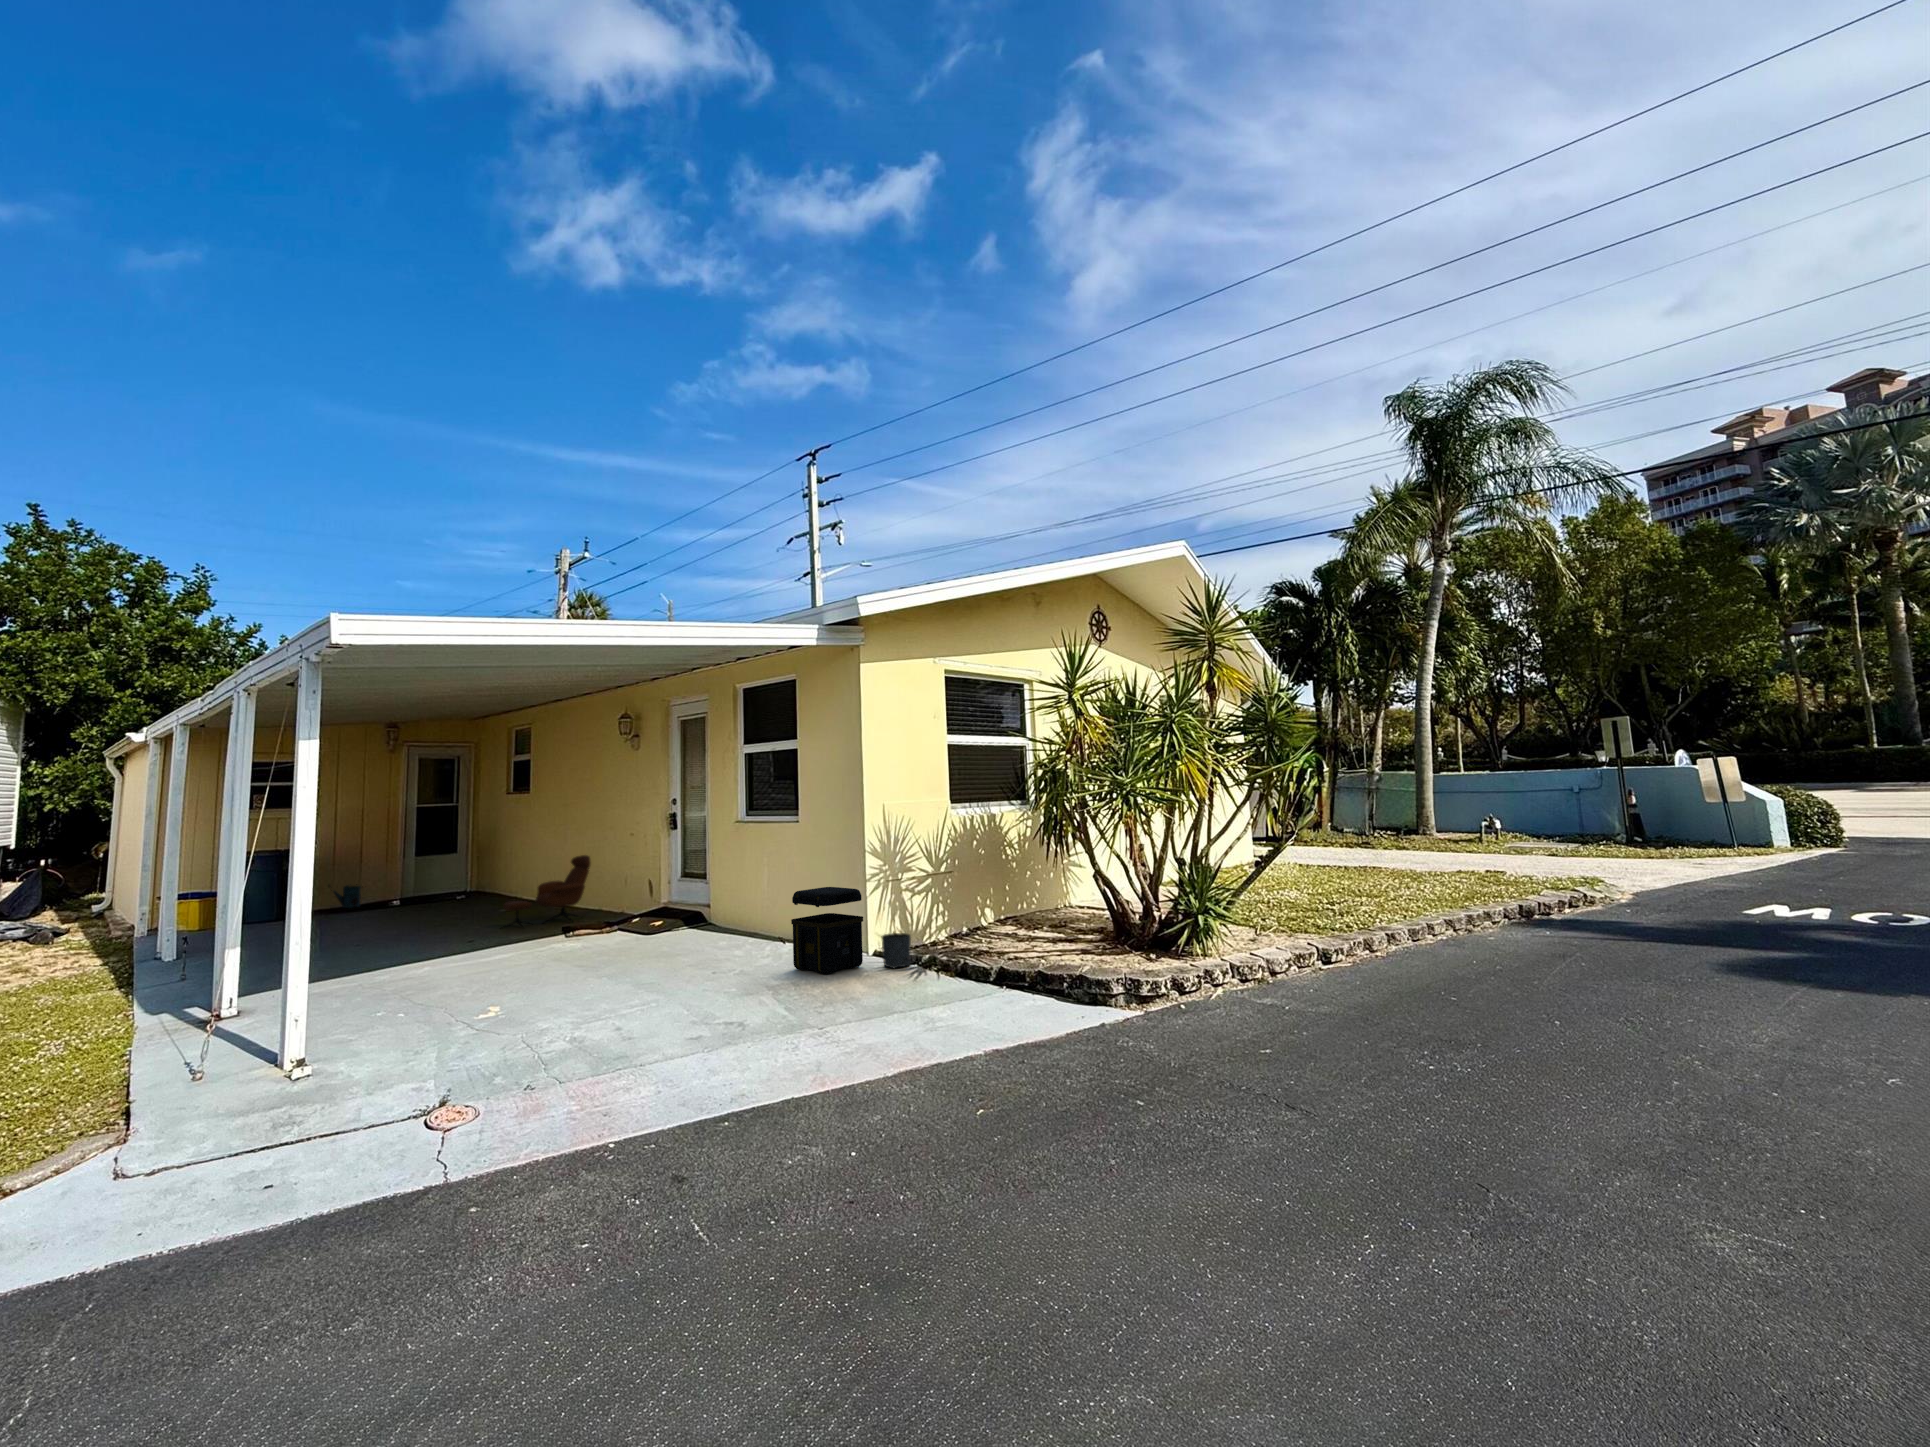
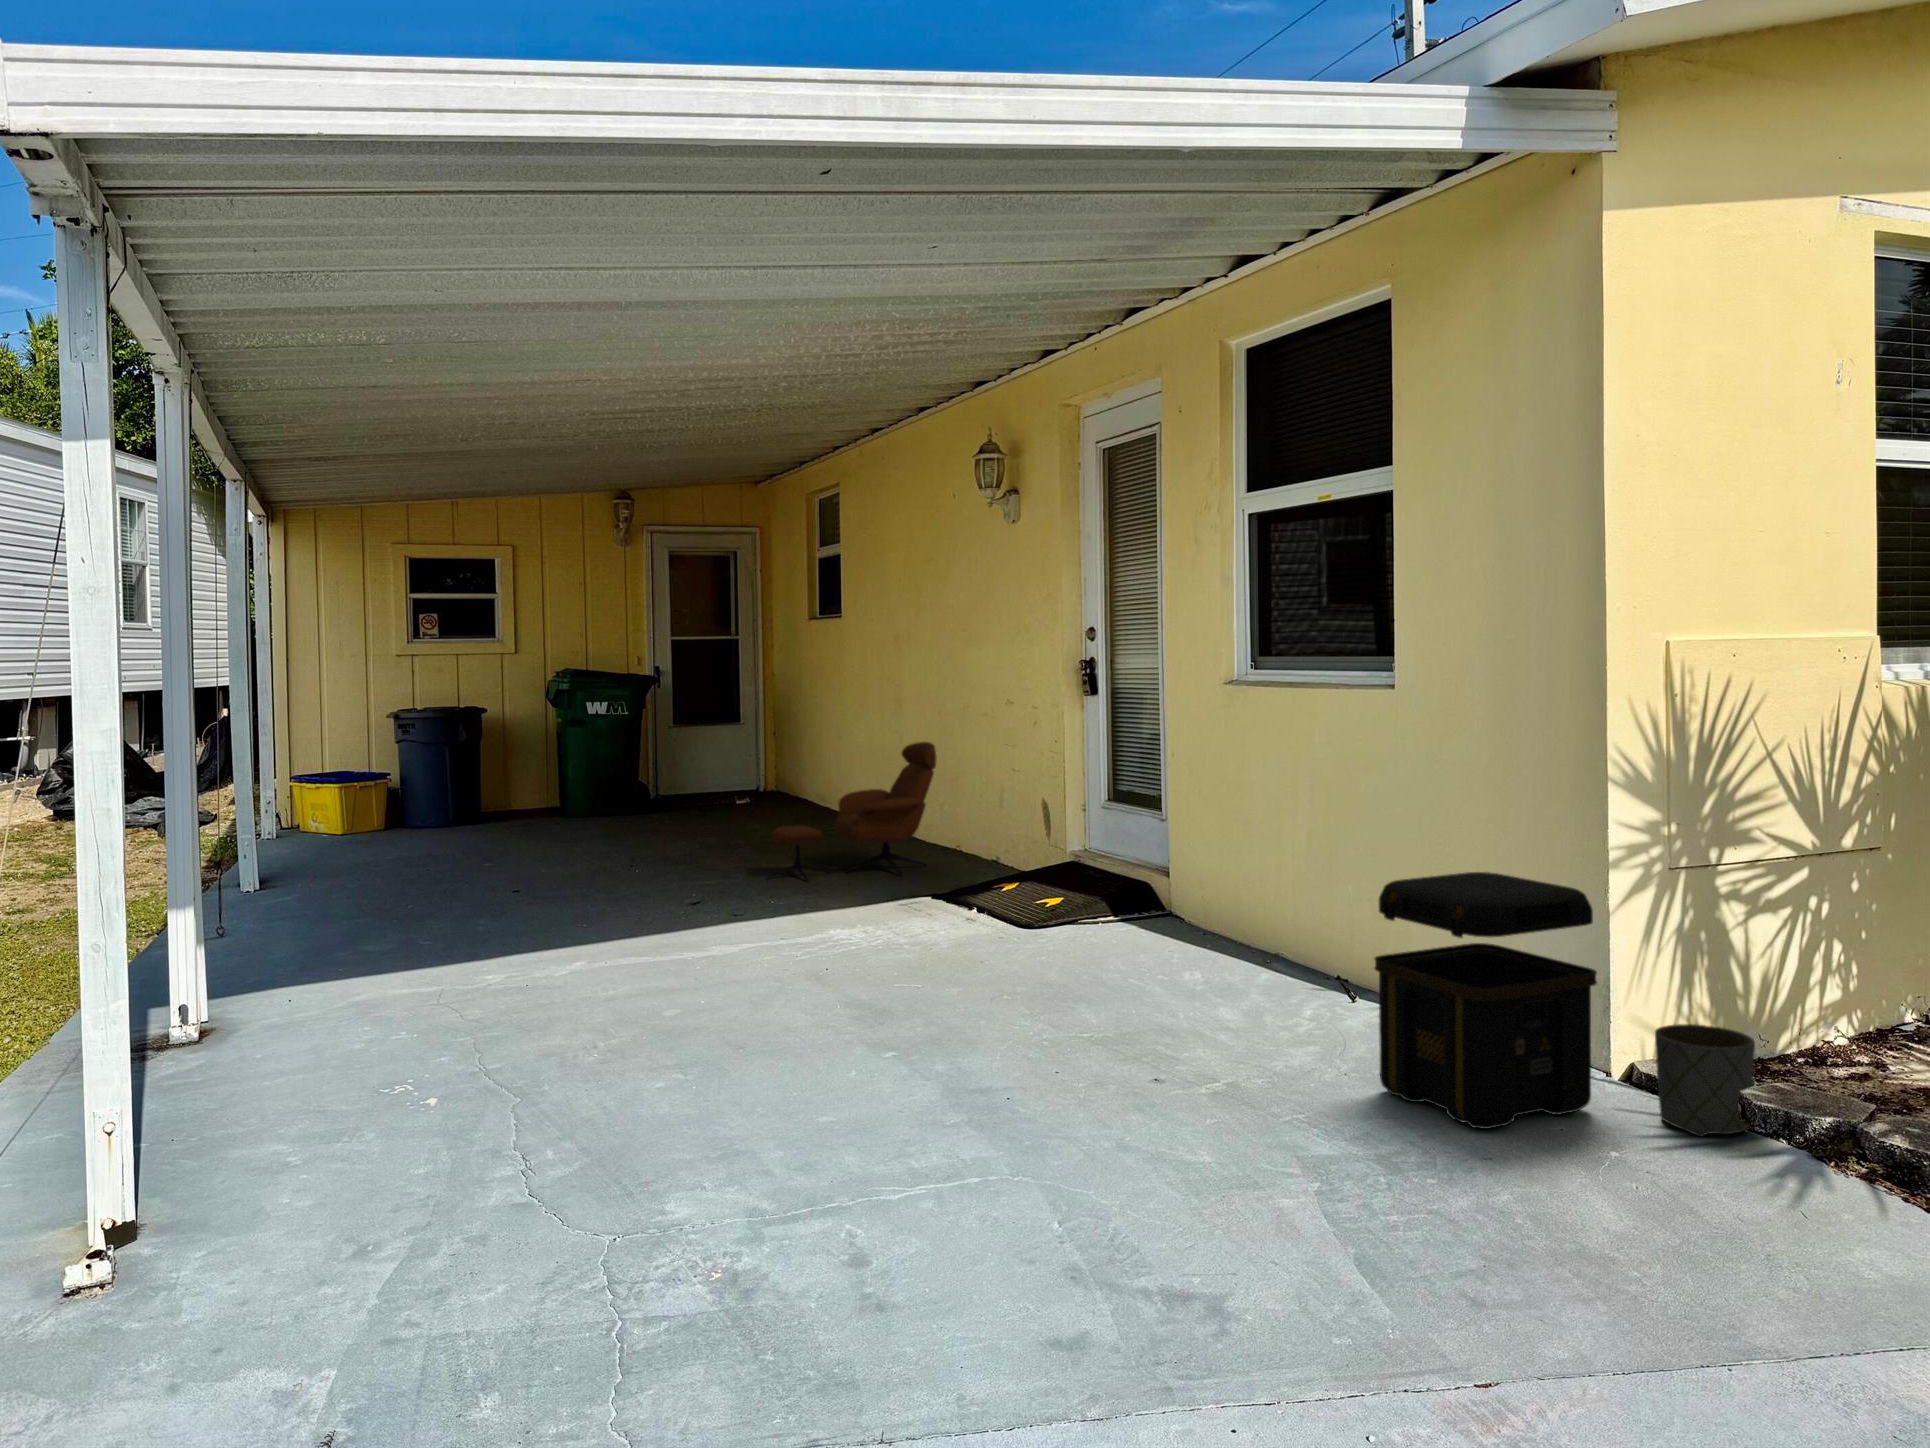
watering can: present [334,884,361,908] -> none [536,768,599,811]

